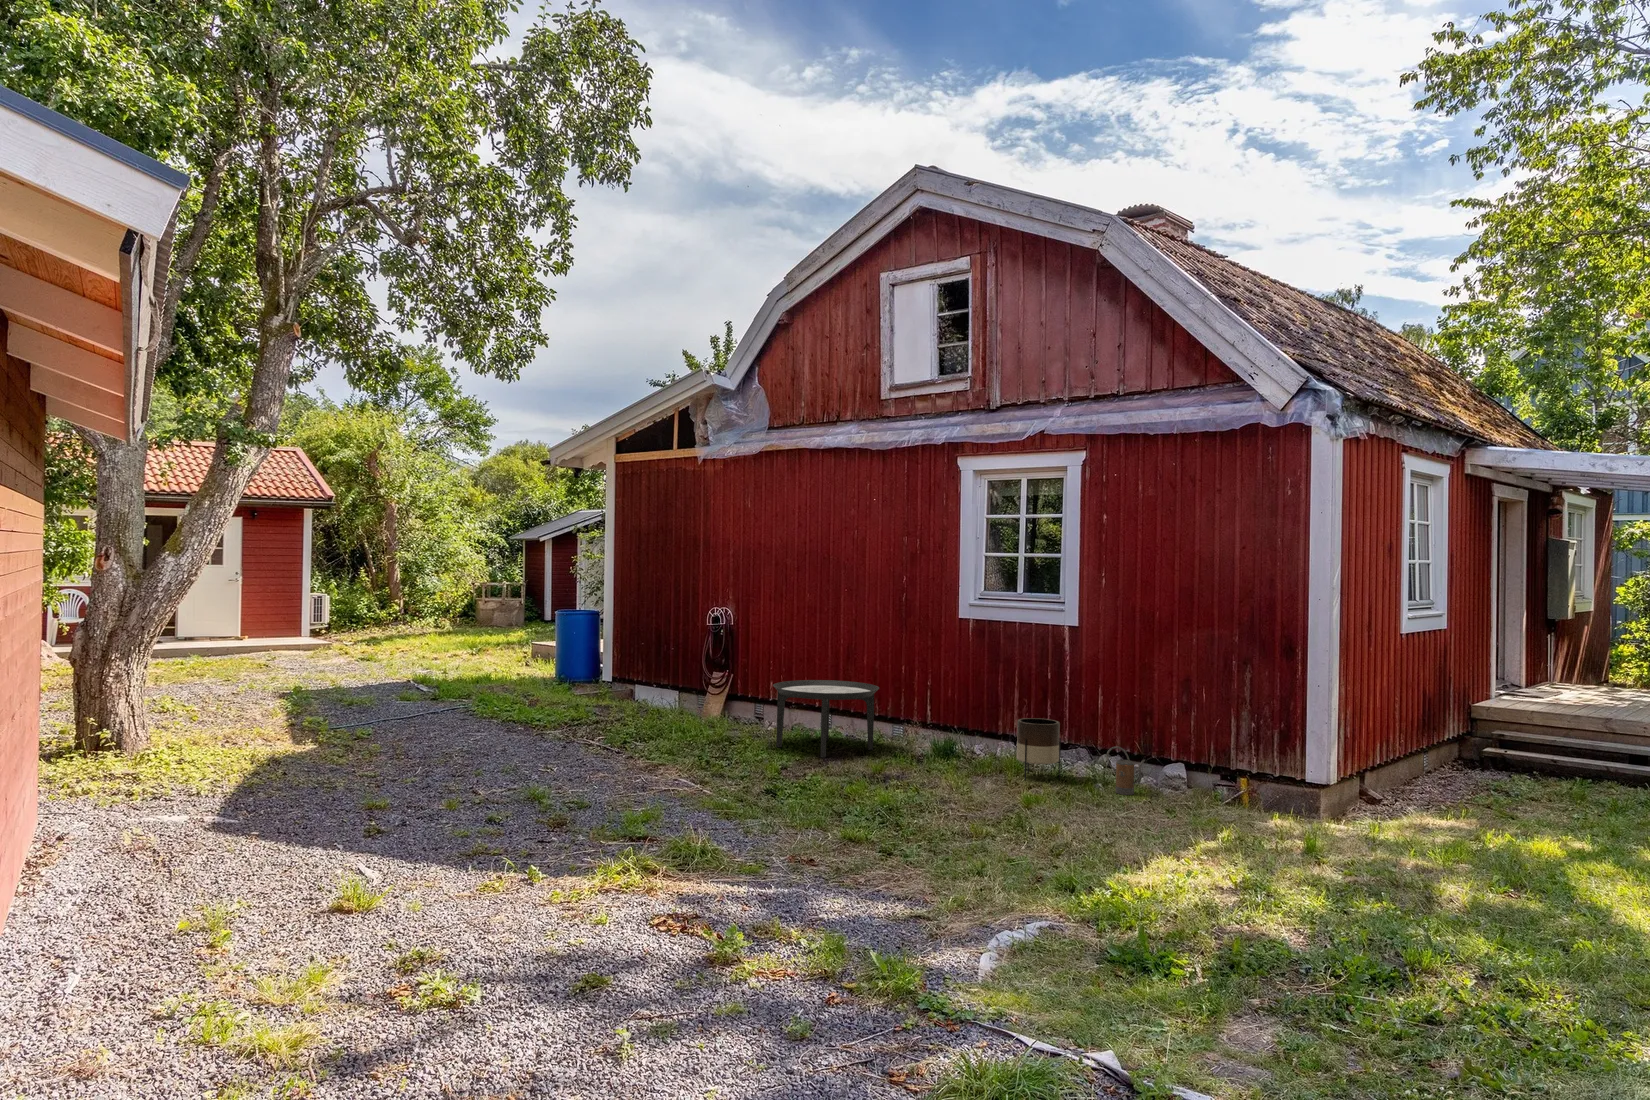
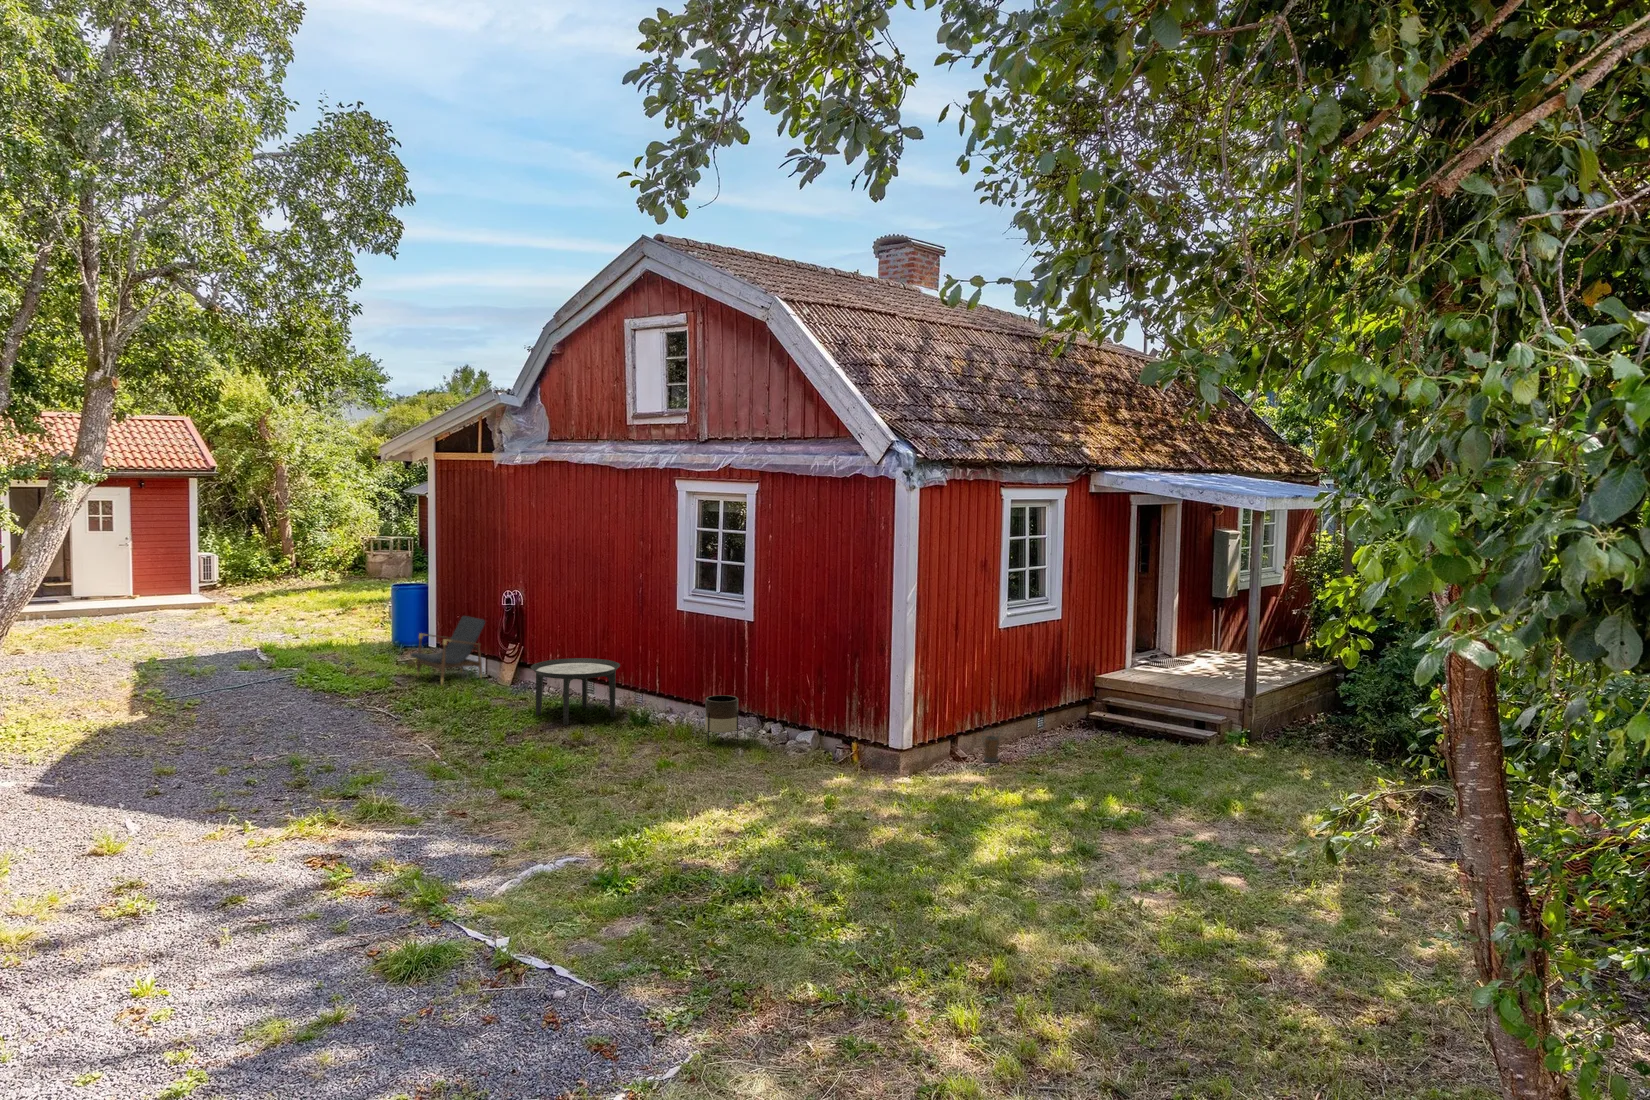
lounge chair: none [595,639,681,717] -> present [411,616,485,684]
watering can: present [1106,747,1145,795] -> present [982,728,1000,763]

